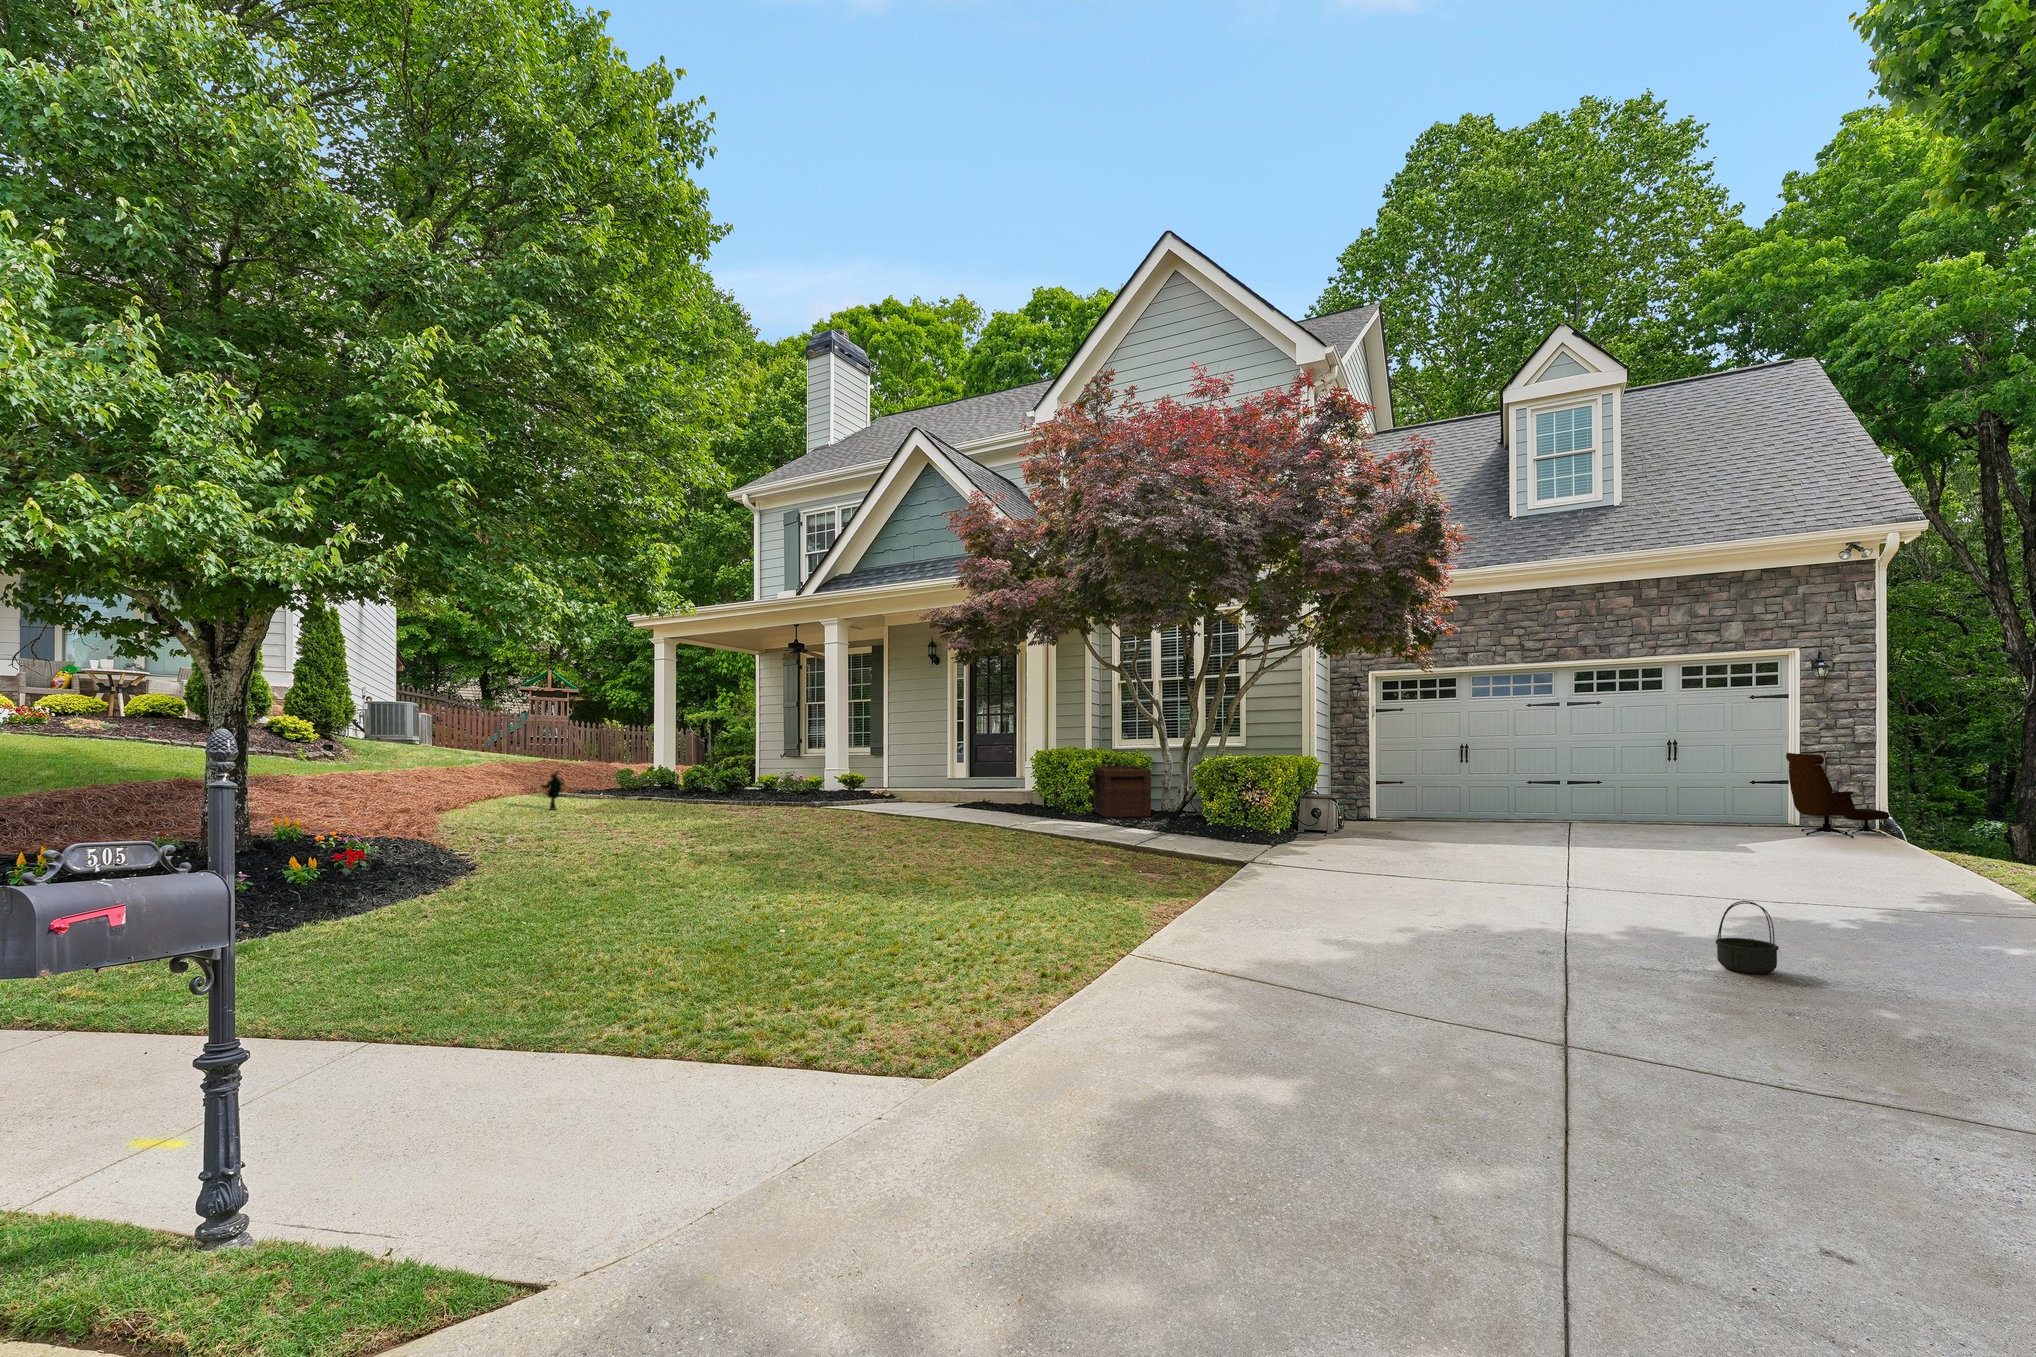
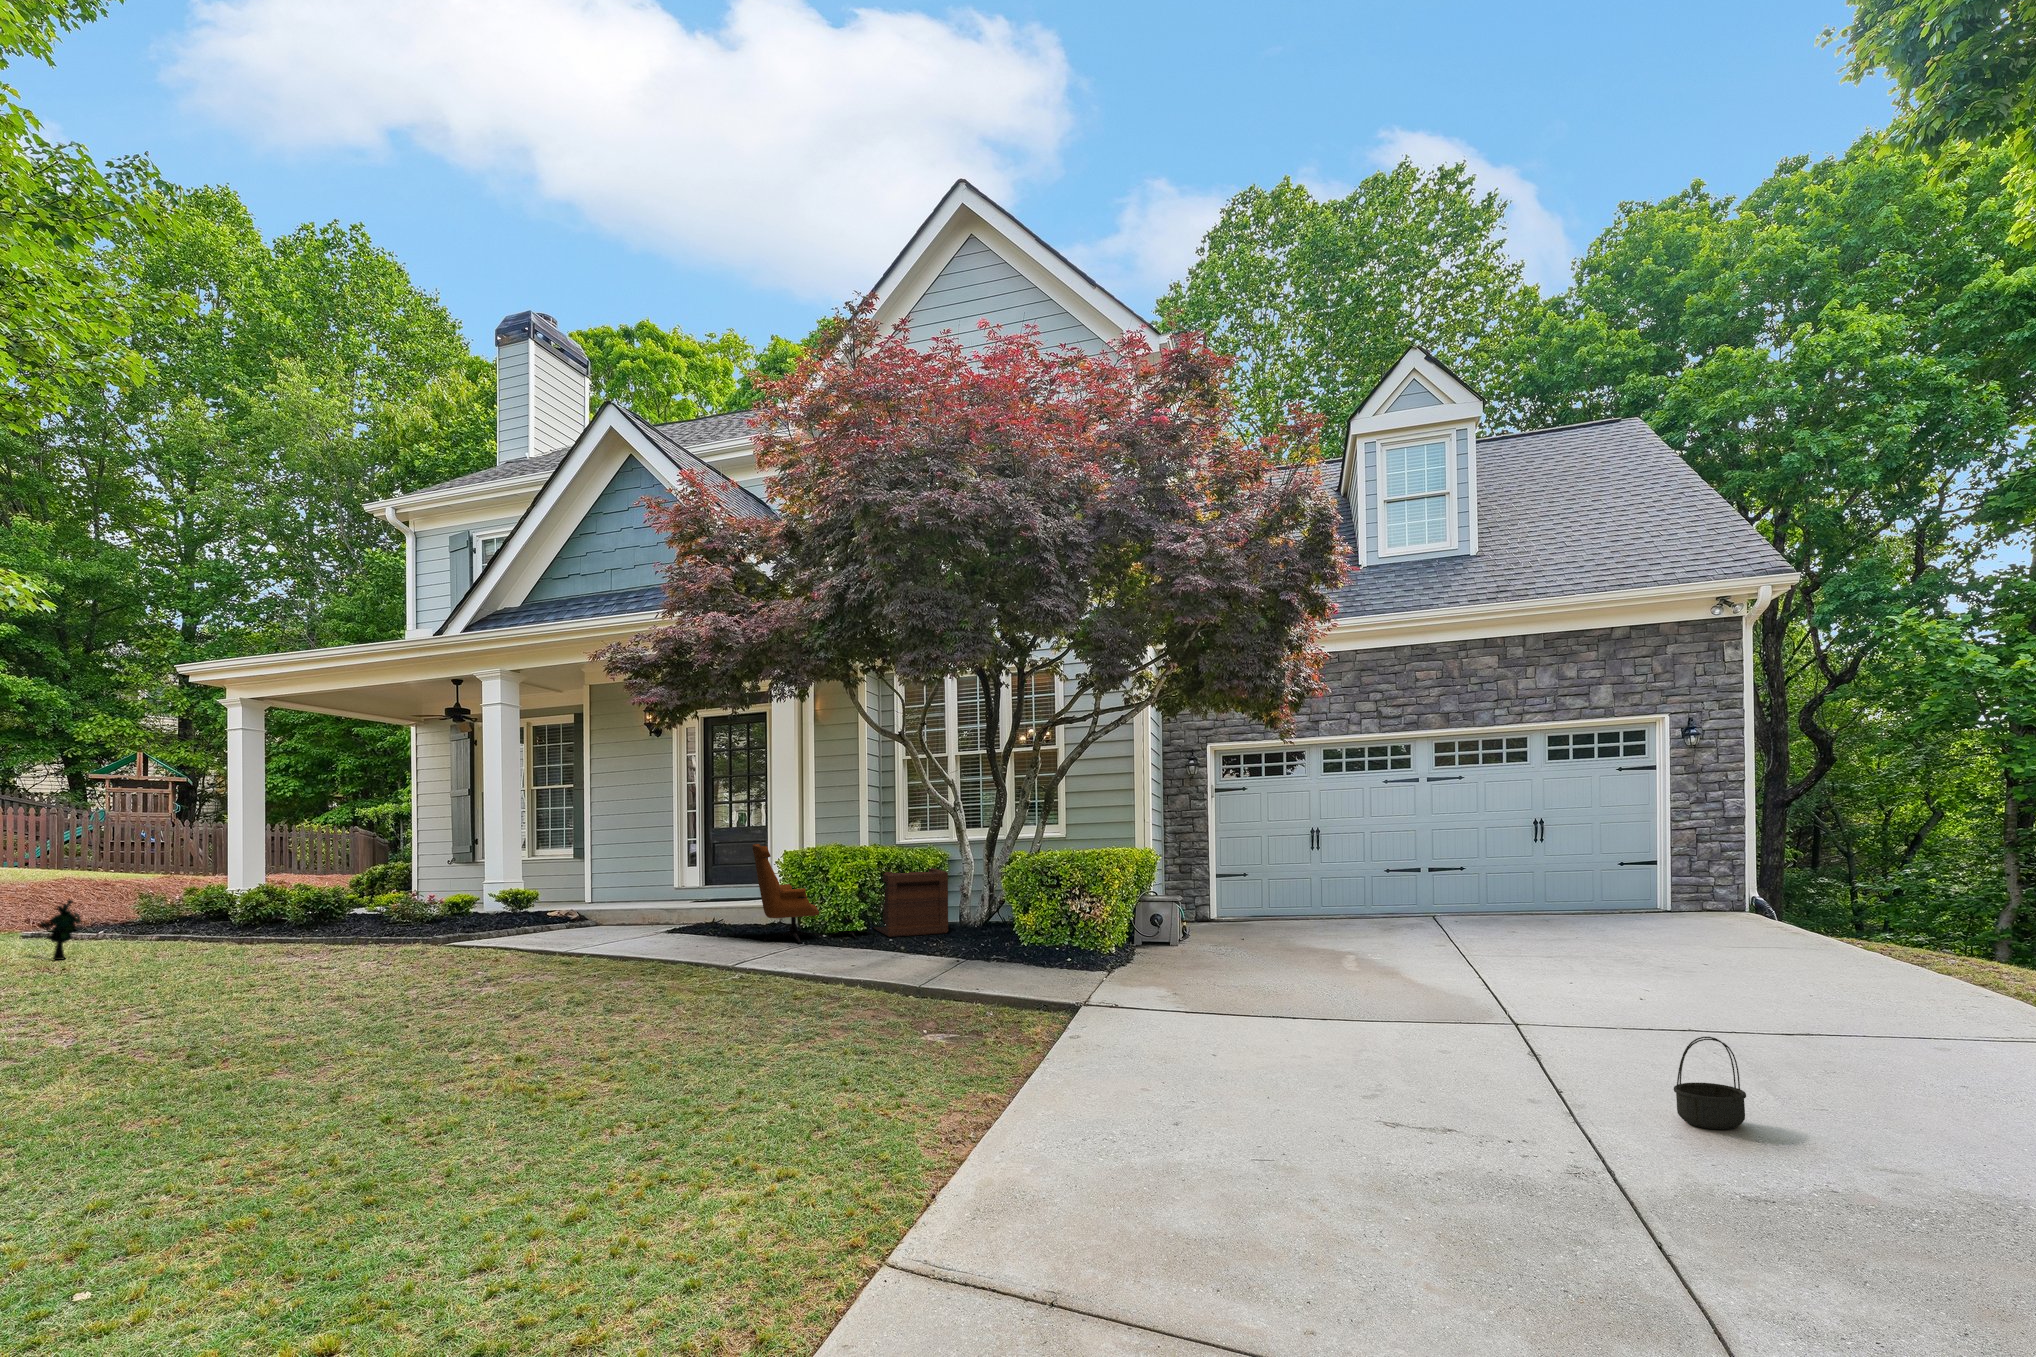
lounge chair: present [1786,753,1889,838] -> present [752,844,871,943]

